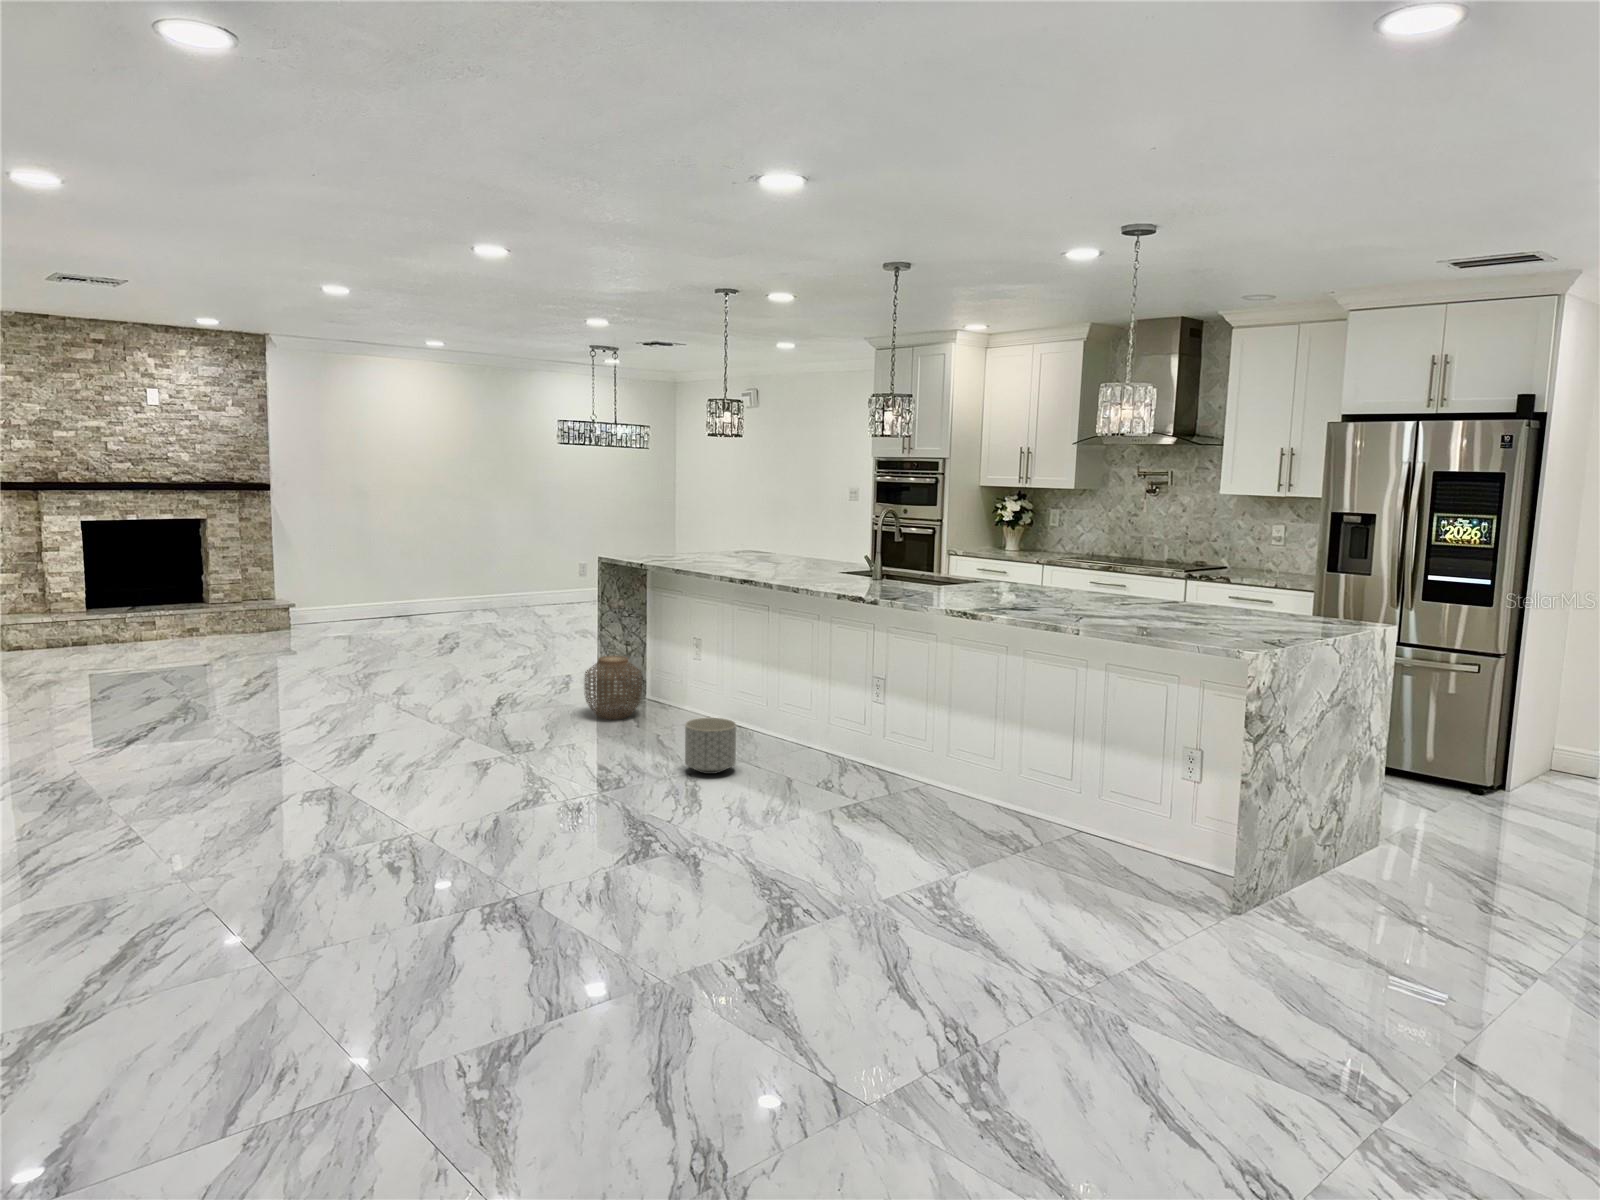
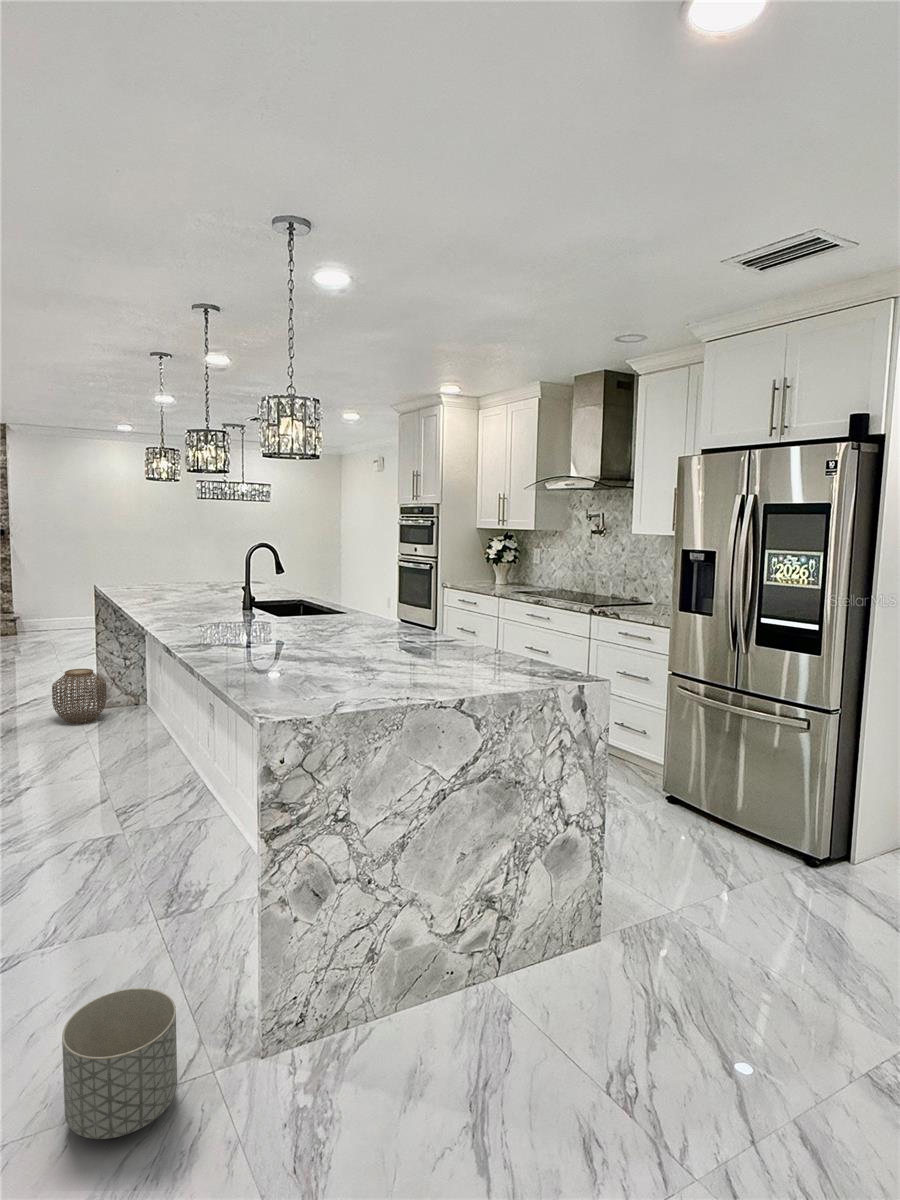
planter: present [685,718,736,774] -> present [62,988,177,1139]

